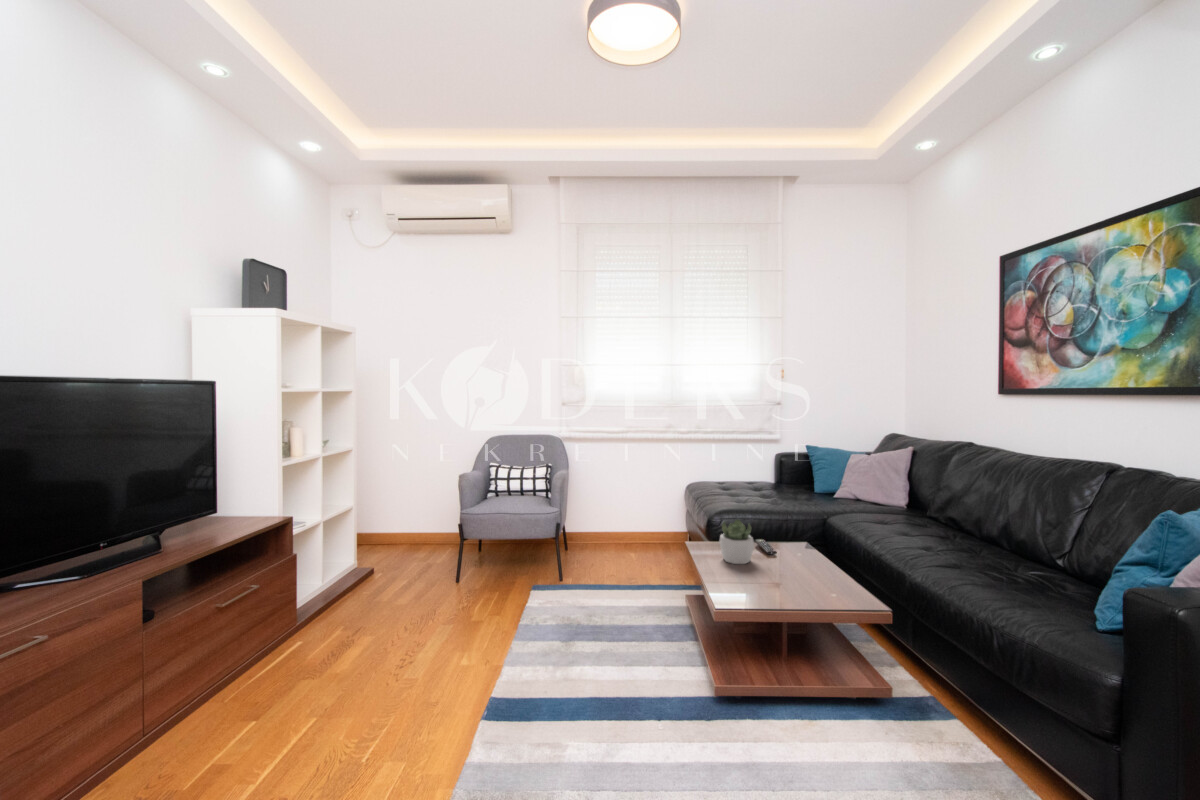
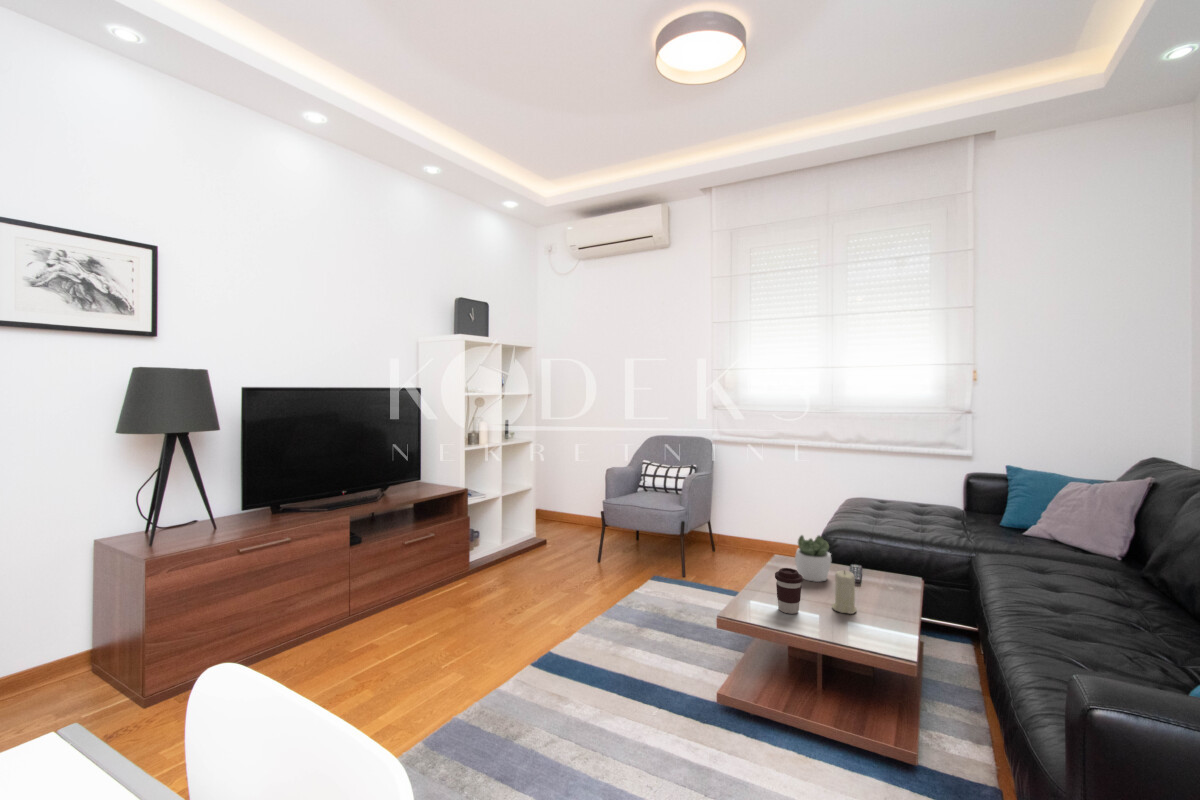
candle: none [785,549,808,590] -> present [832,570,857,614]
coffee cup: none [748,556,775,601] -> present [775,568,803,614]

